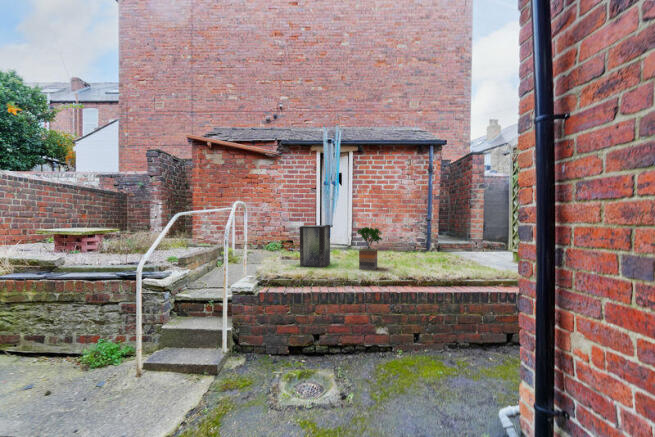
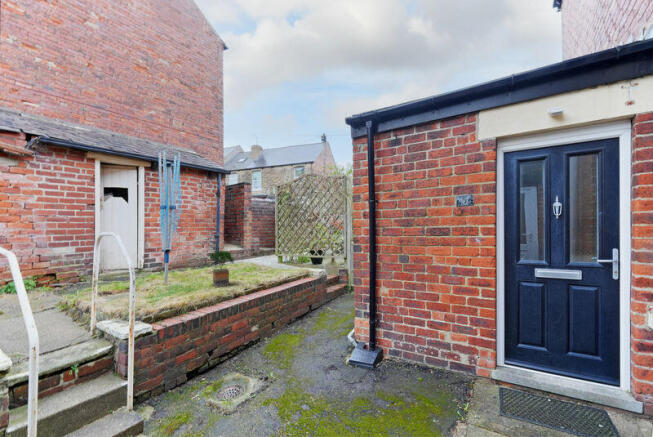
storage box: present [300,225,330,268] -> none [150,252,181,298]

